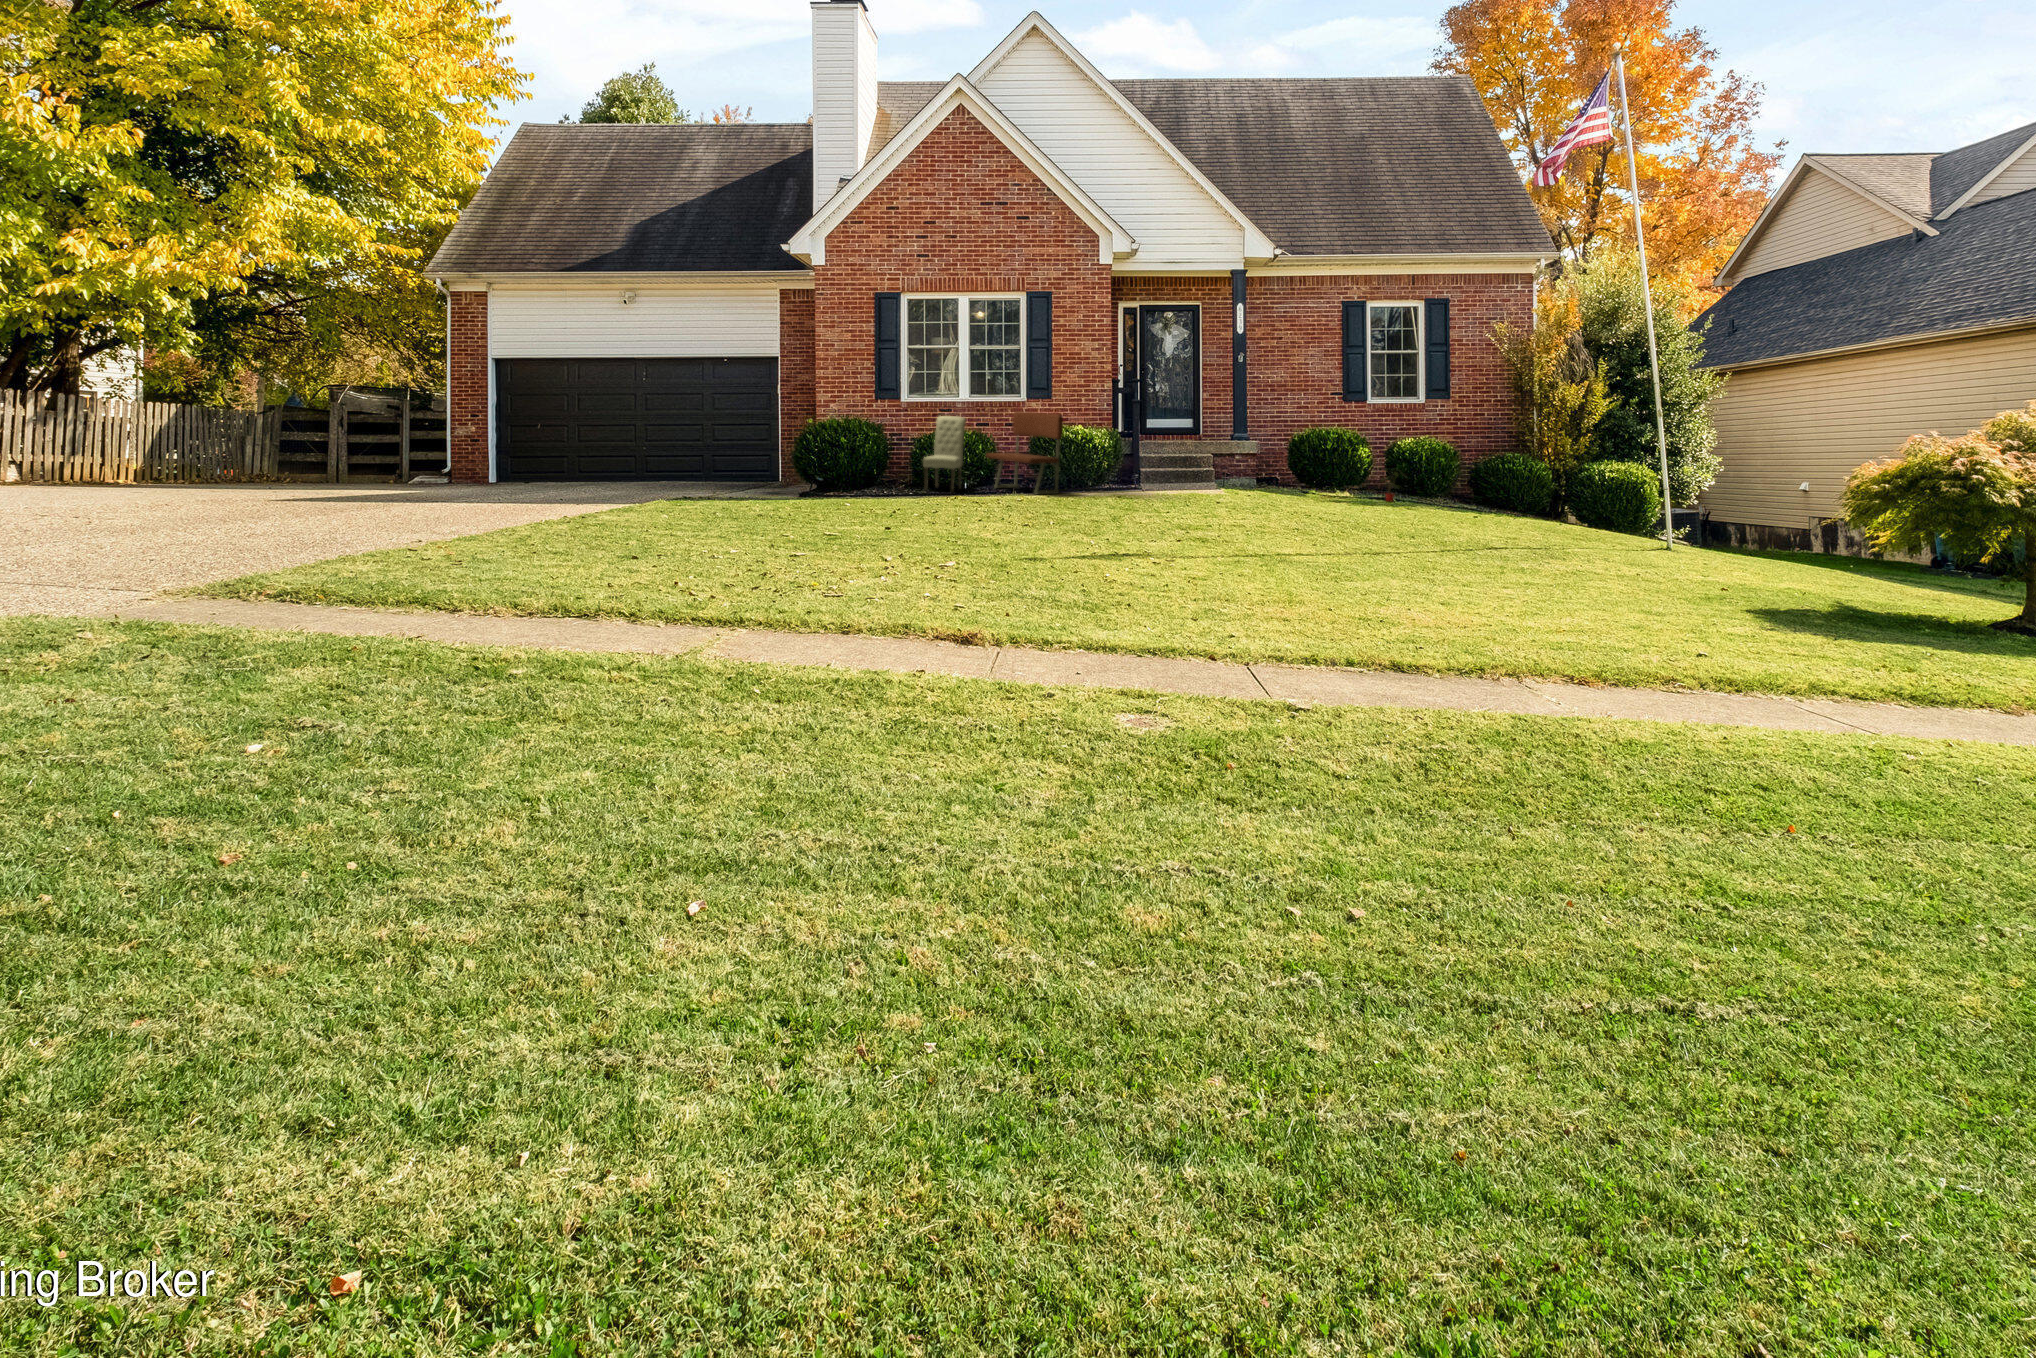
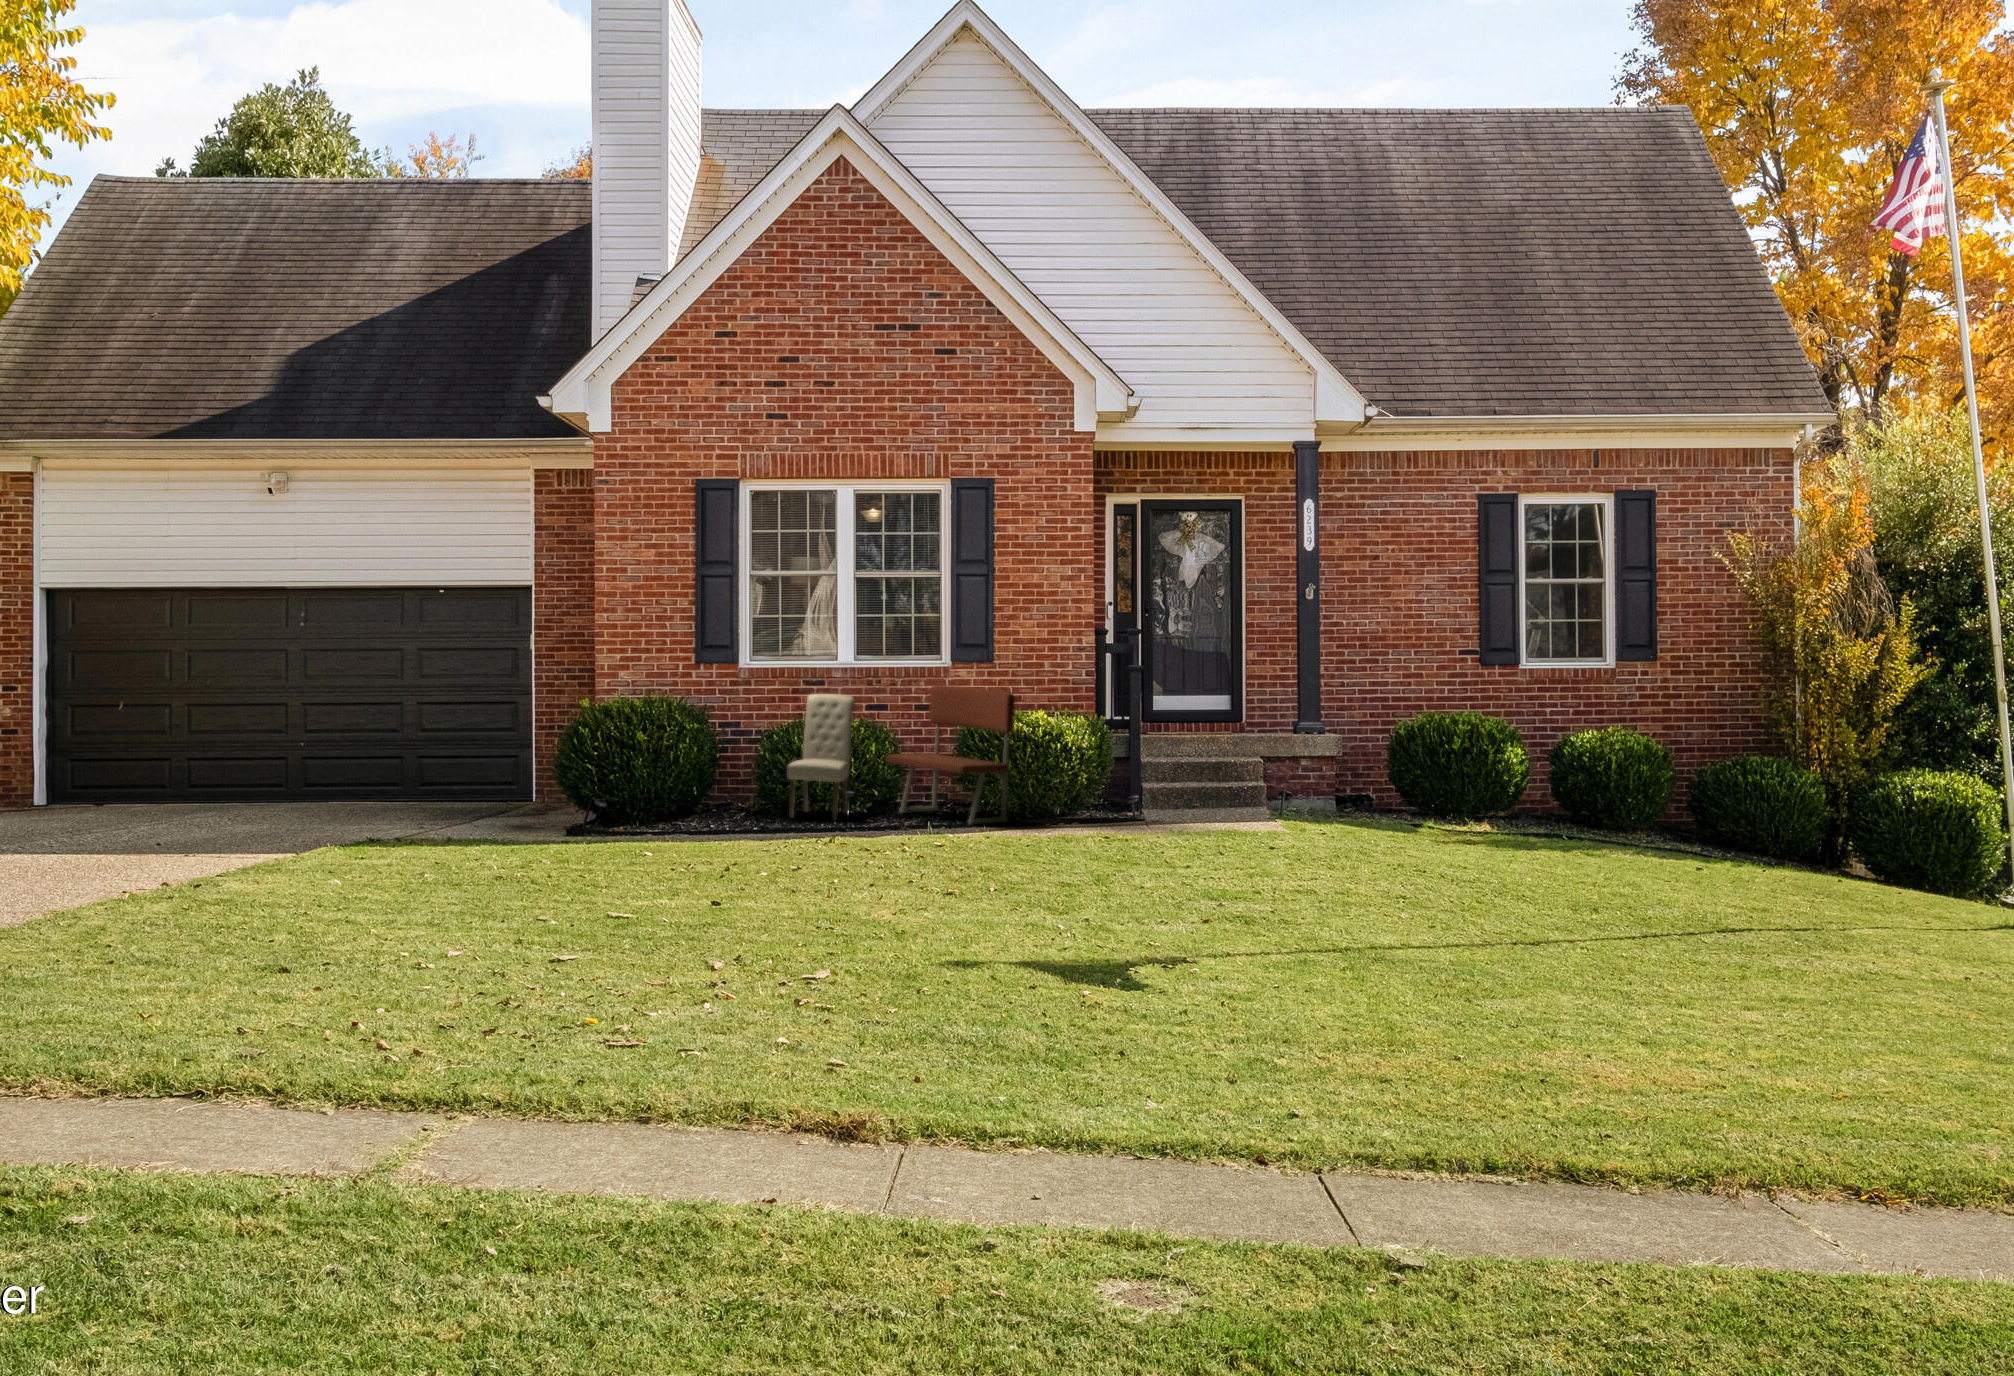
potted plant: present [1381,472,1403,502] -> none [1531,779,1589,836]

